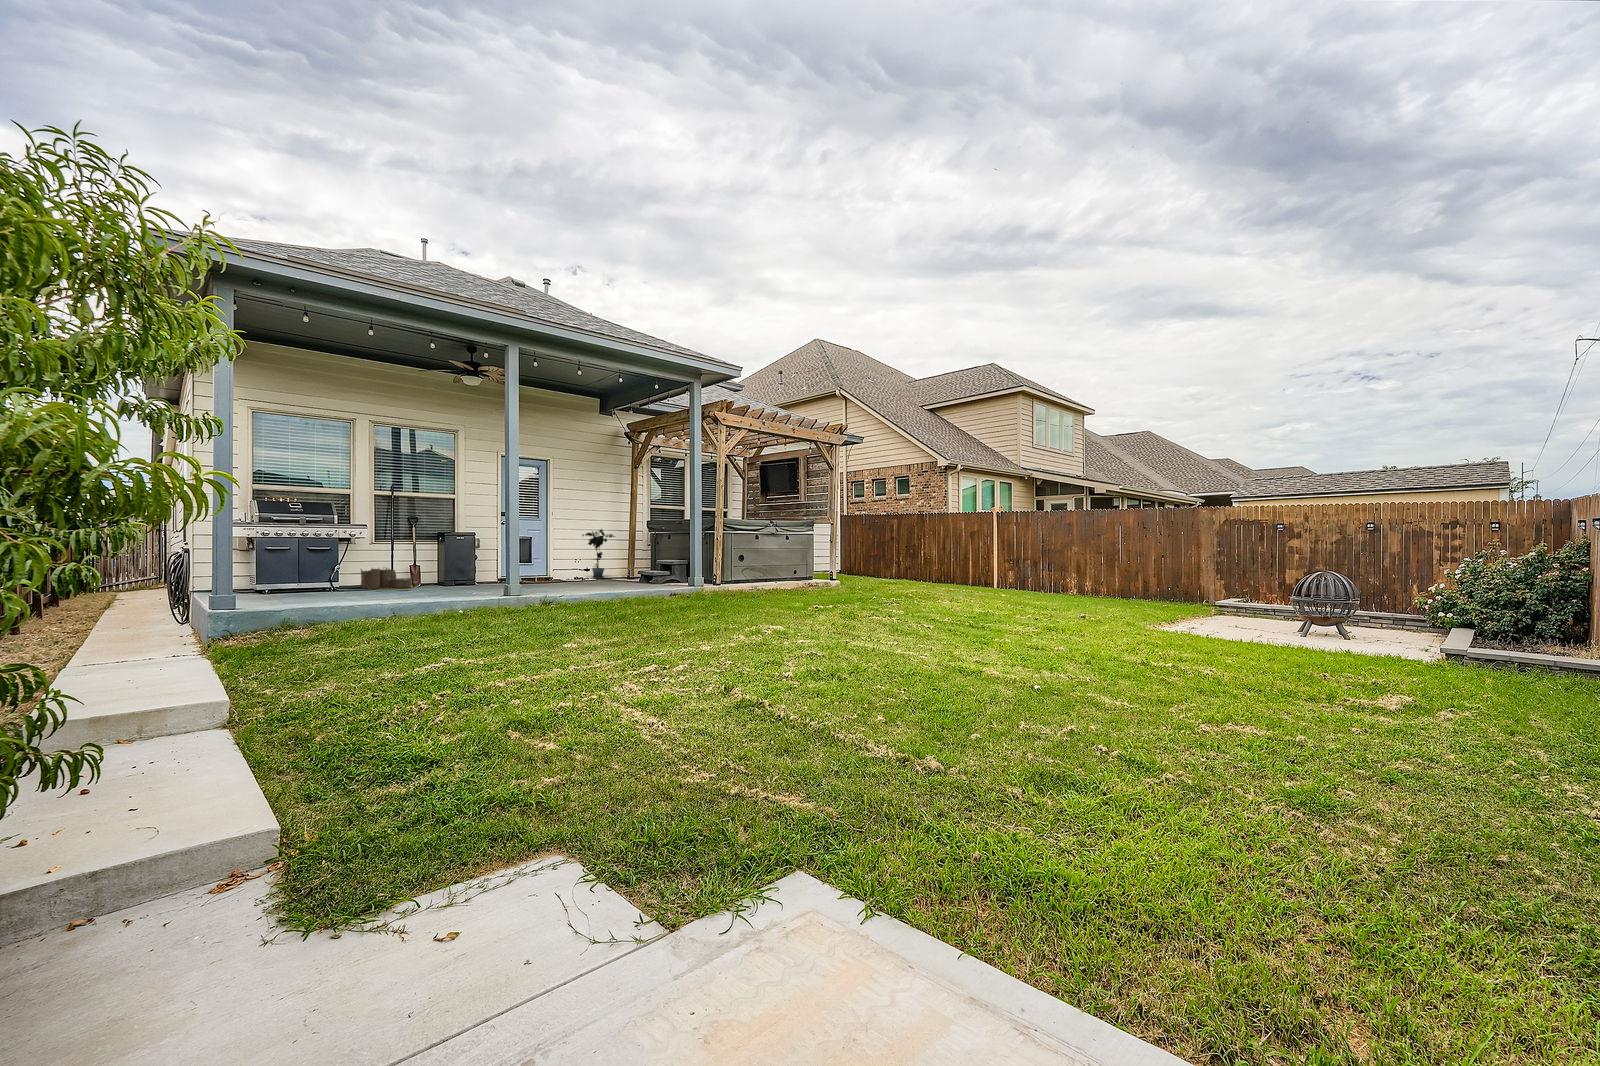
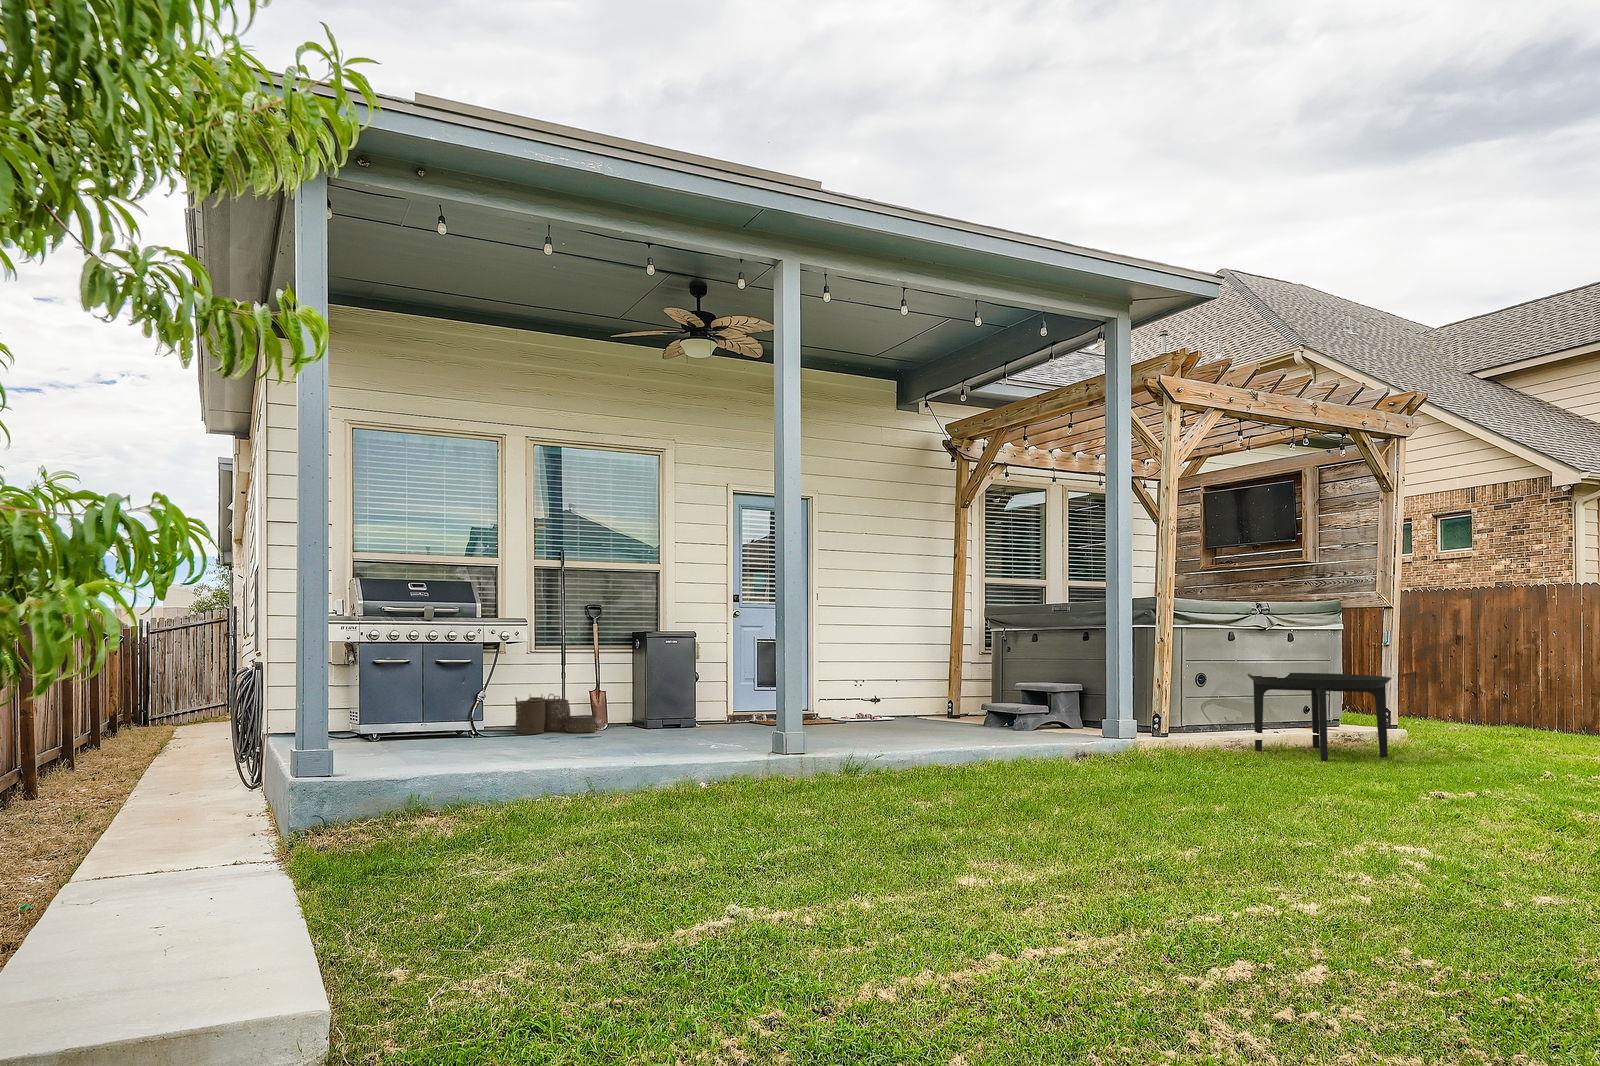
potted plant: present [582,529,615,578] -> none [874,621,935,717]
round table: none [765,555,827,595] -> present [1247,673,1392,760]

